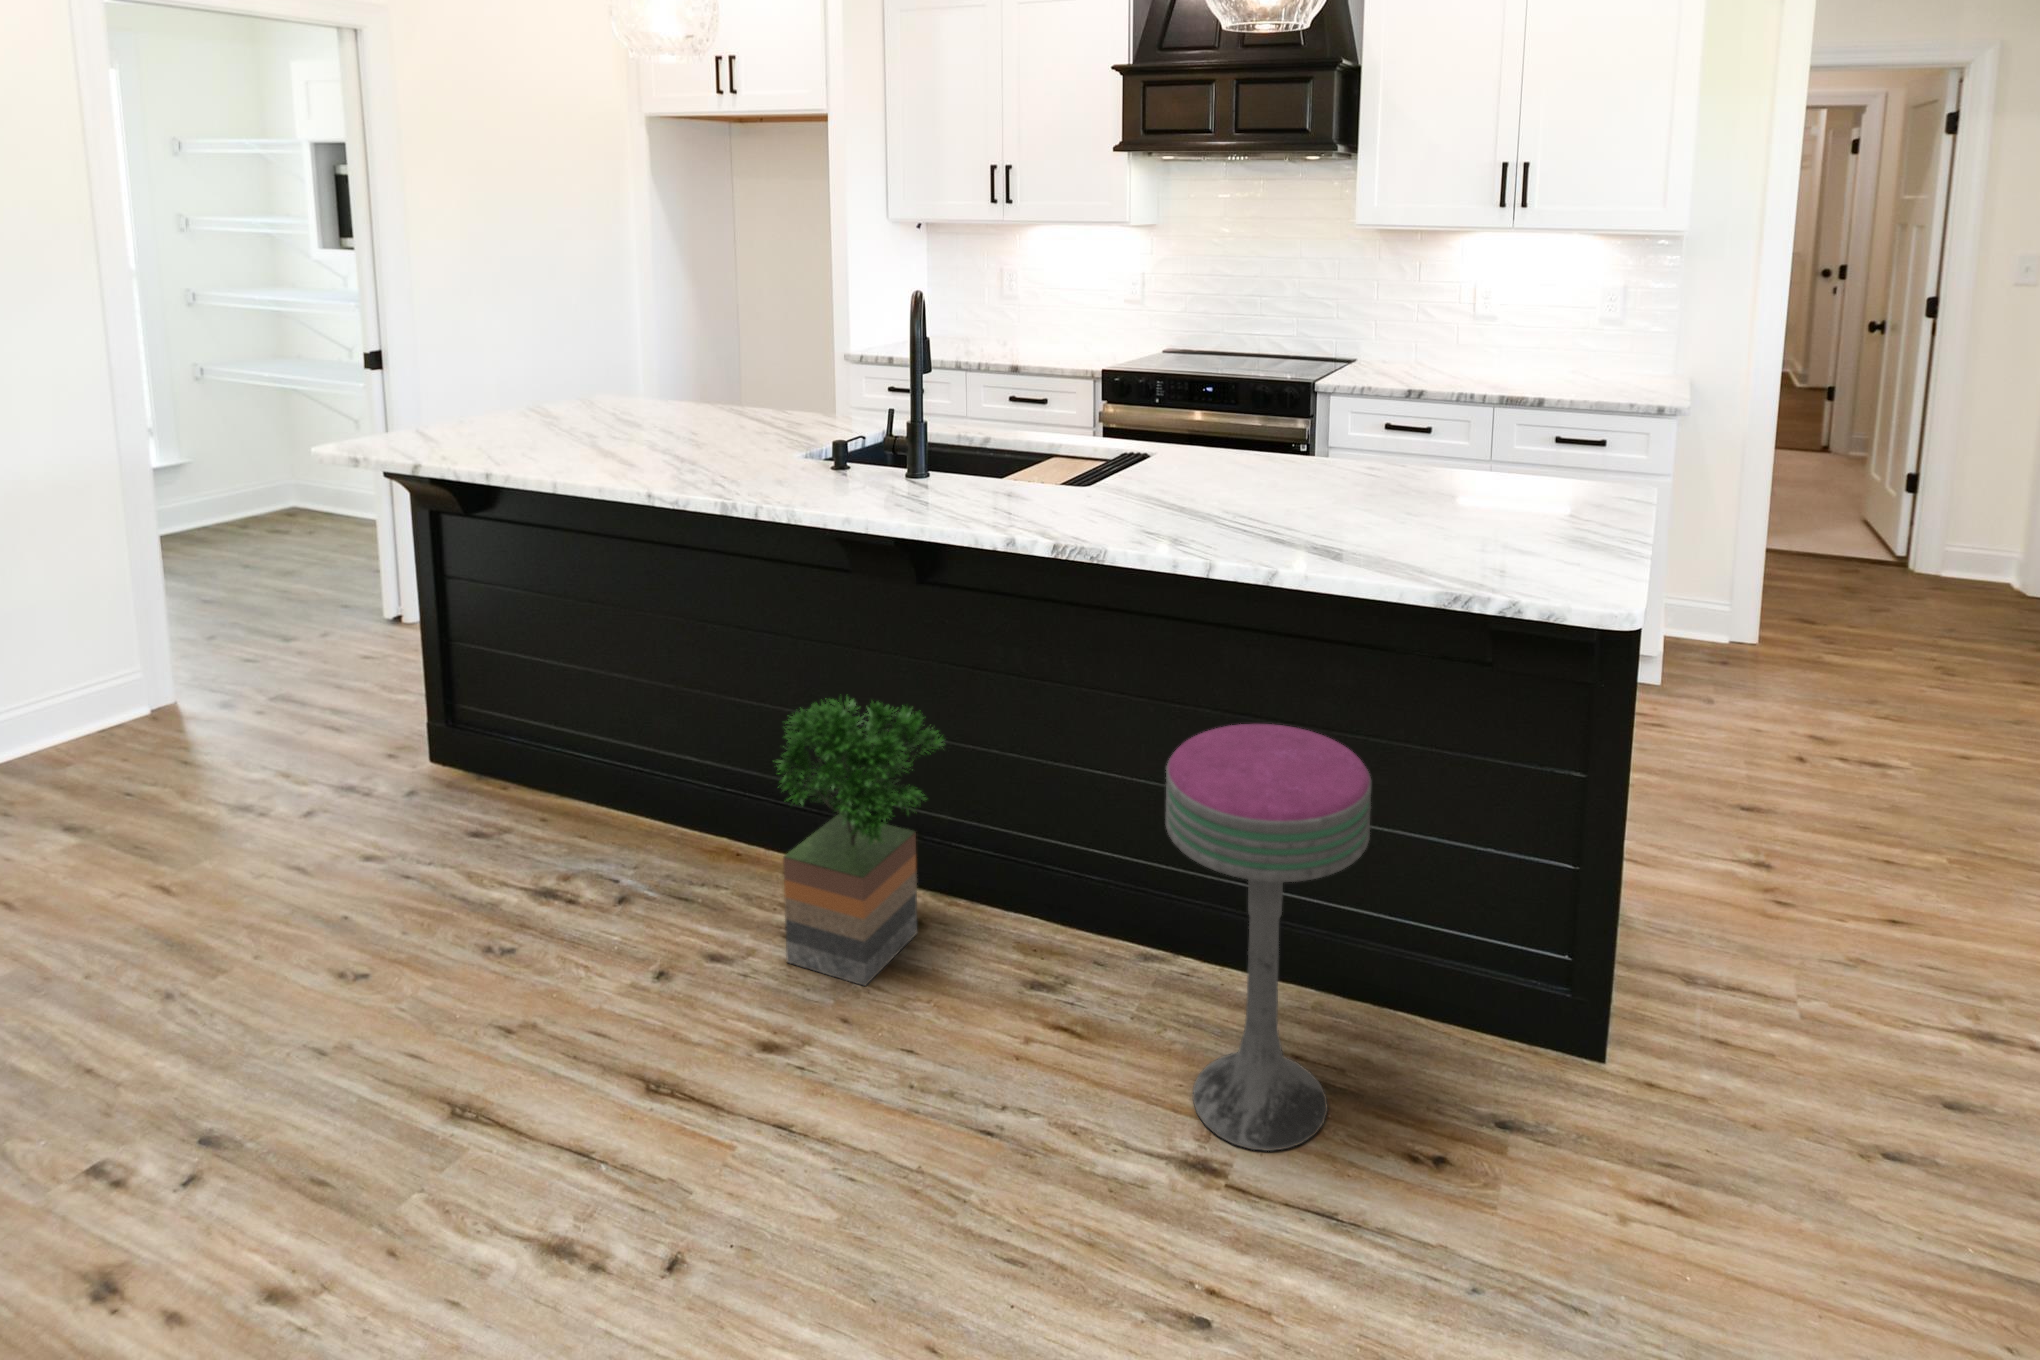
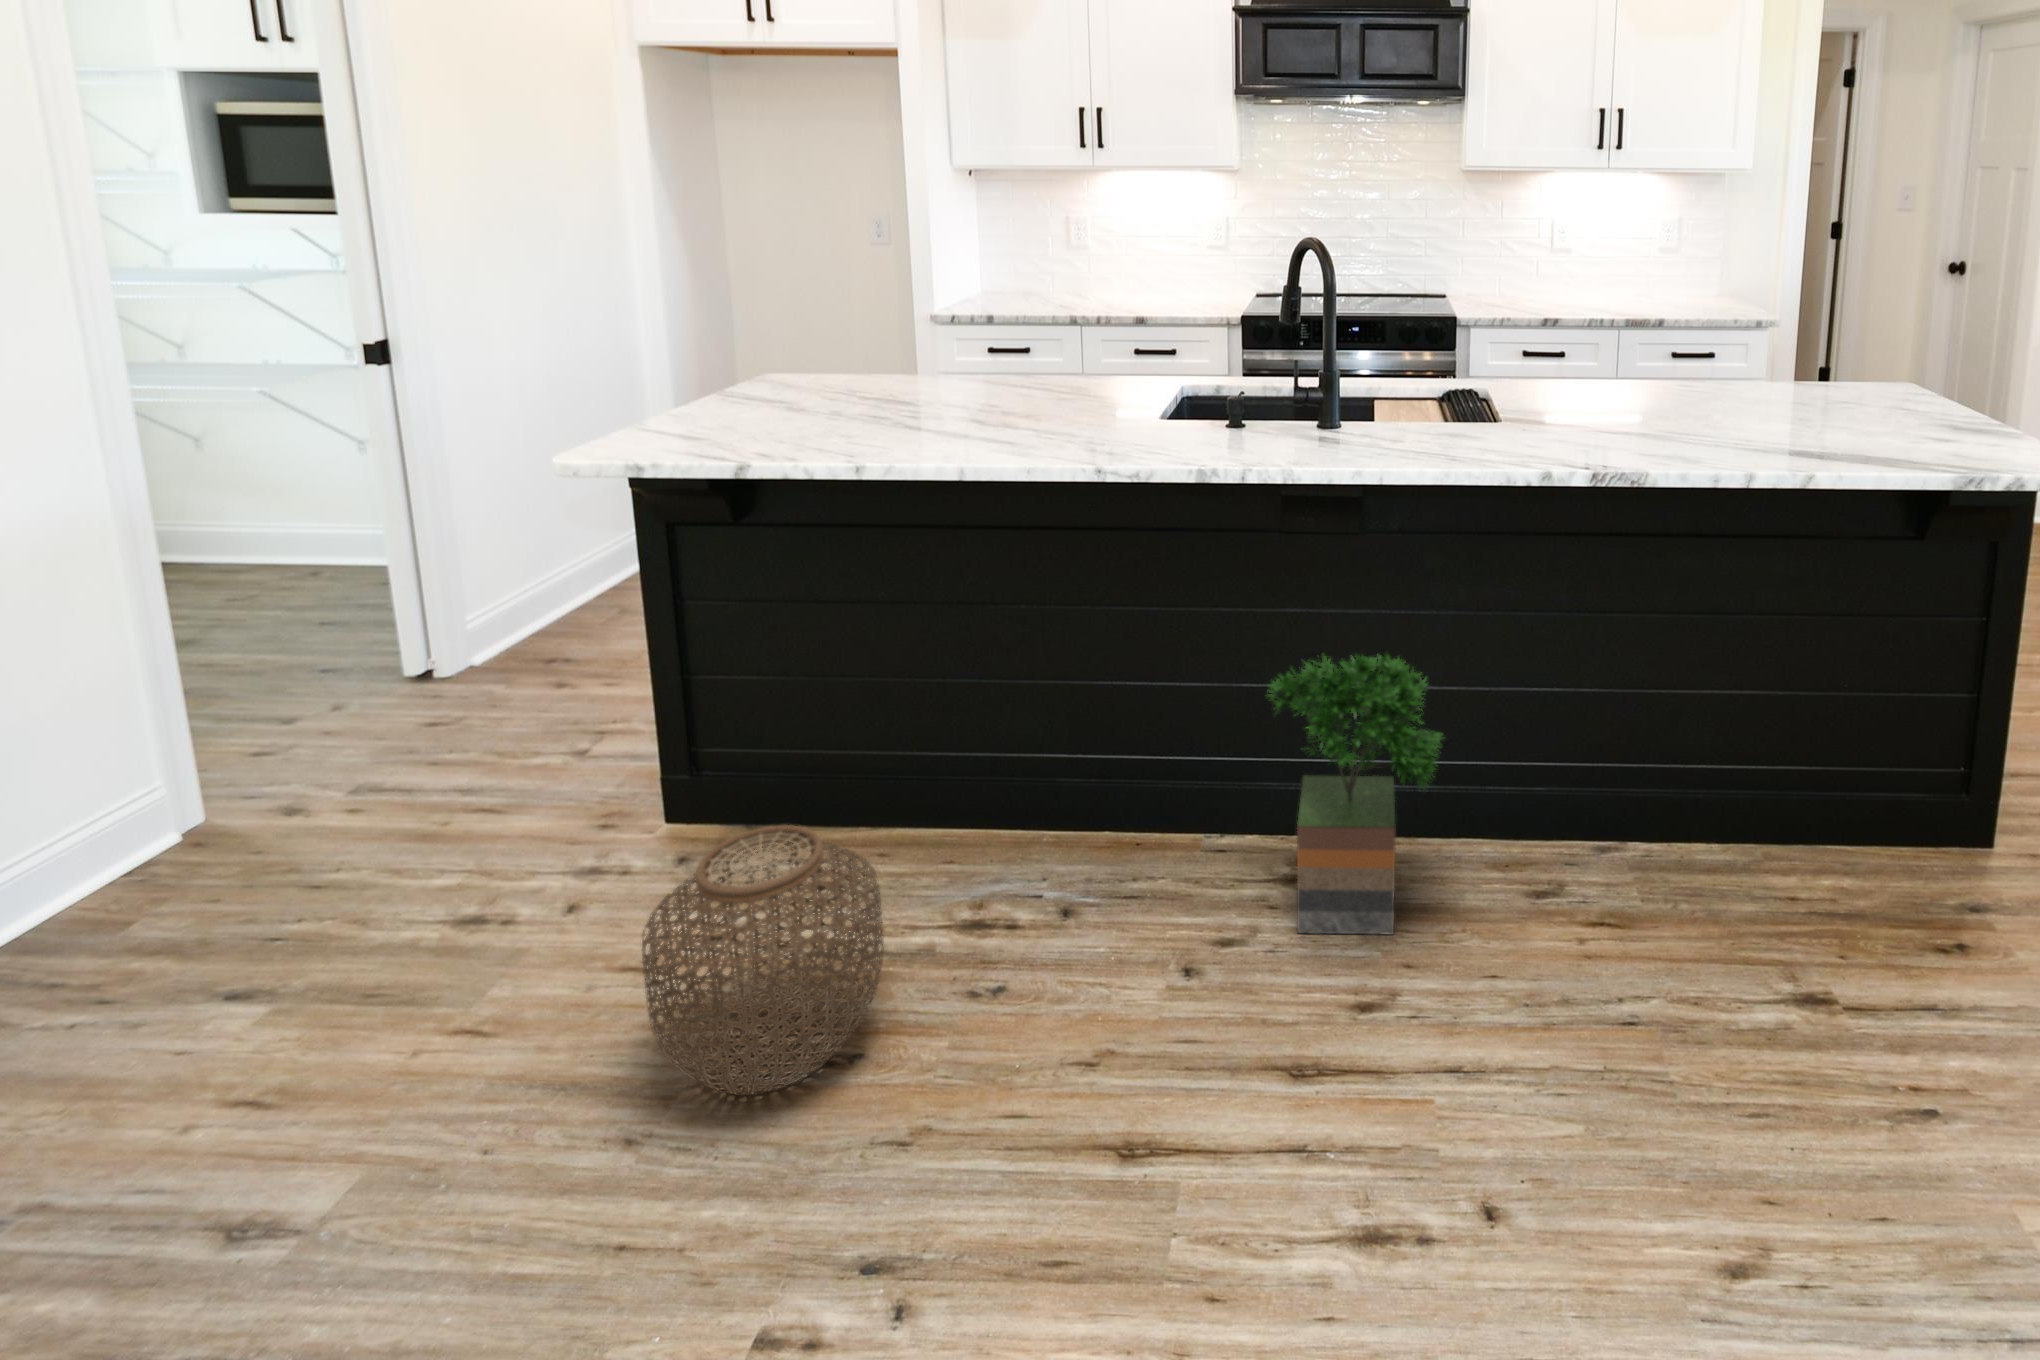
bar stool: present [1166,724,1372,1151] -> none [1727,610,1922,975]
woven basket: none [222,762,431,978] -> present [642,825,883,1095]

